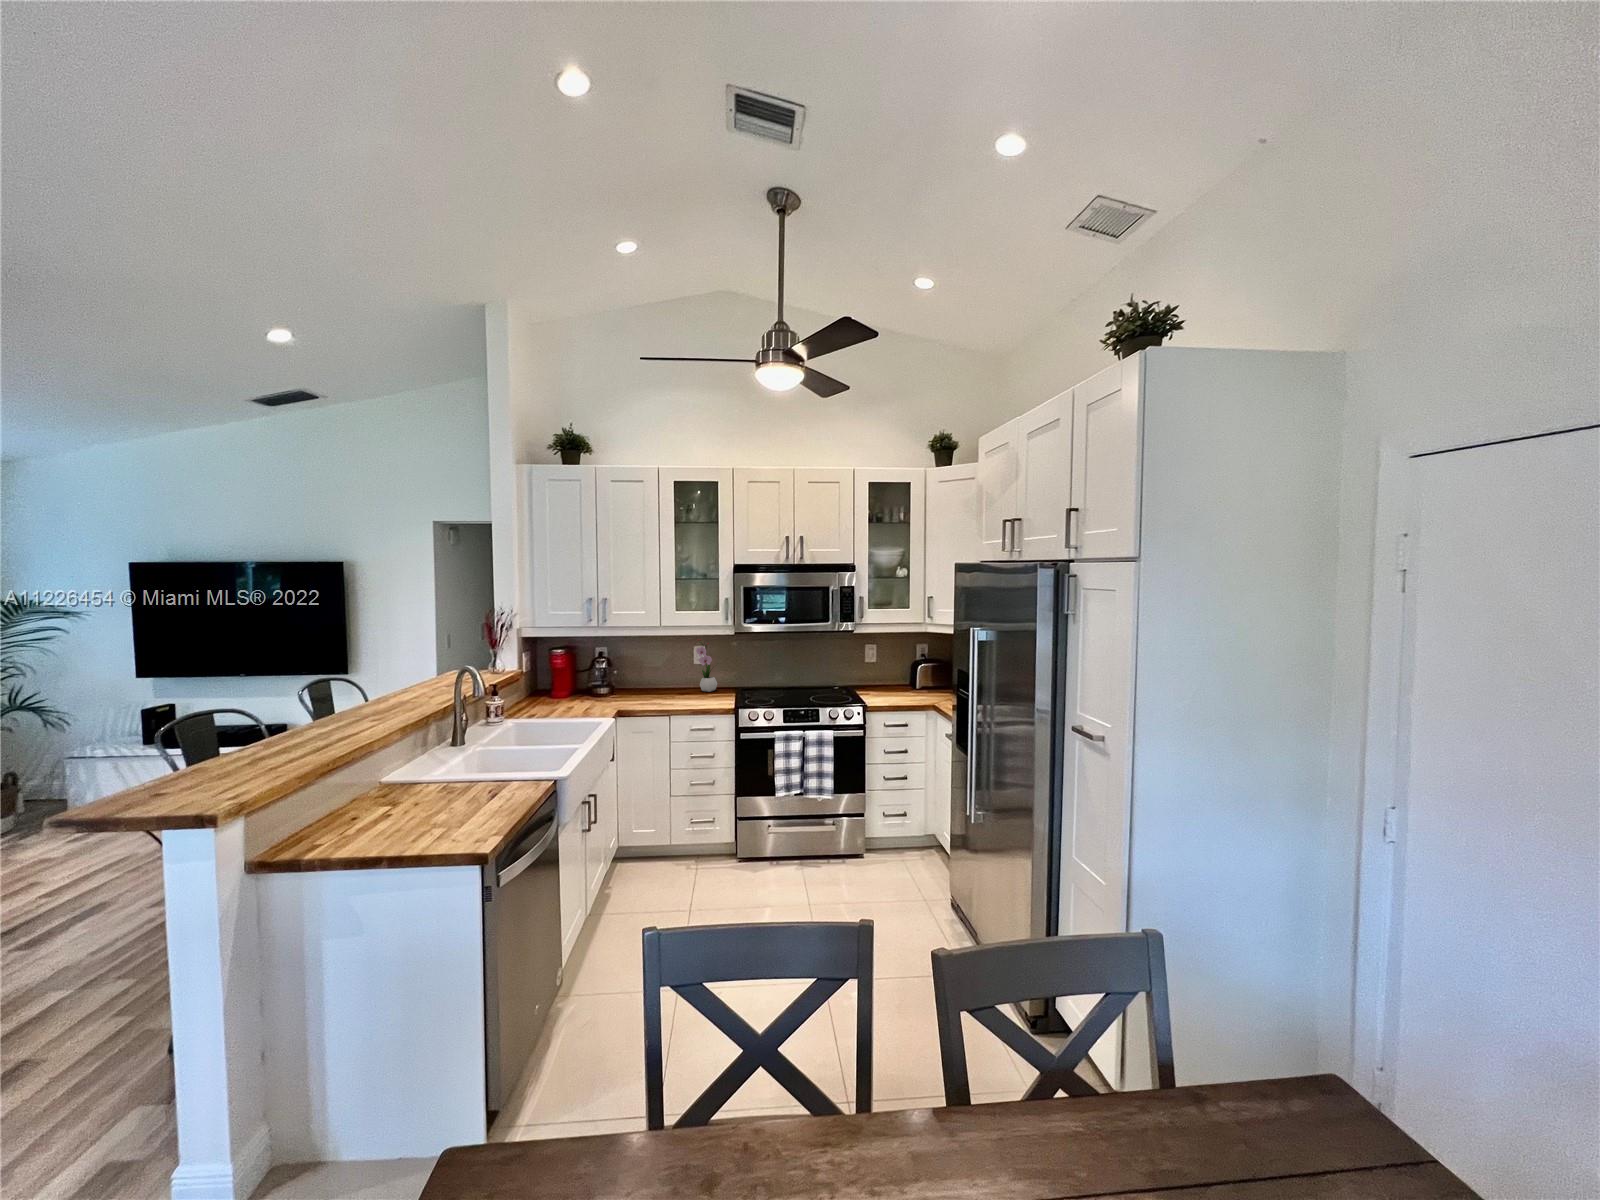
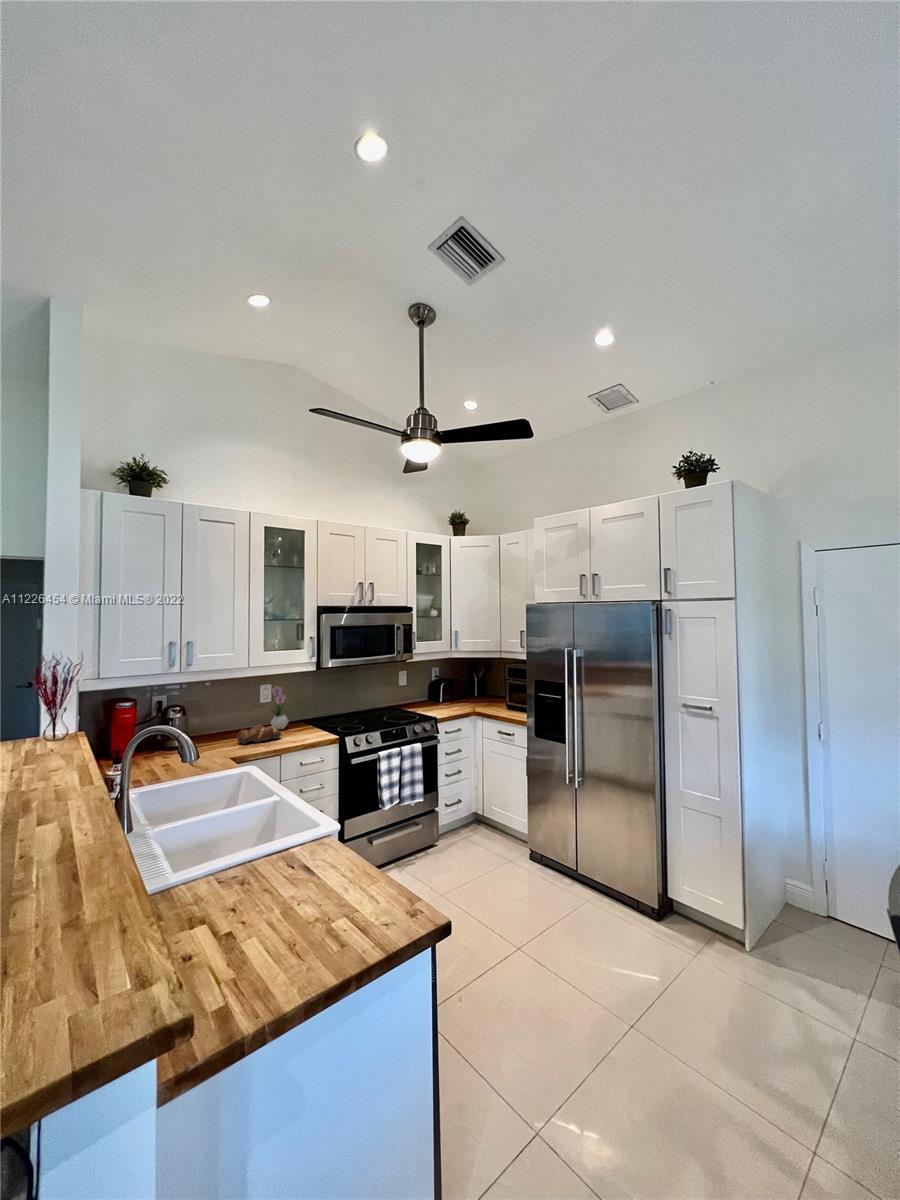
bread loaf: none [649,683,690,699] -> present [237,725,282,744]

